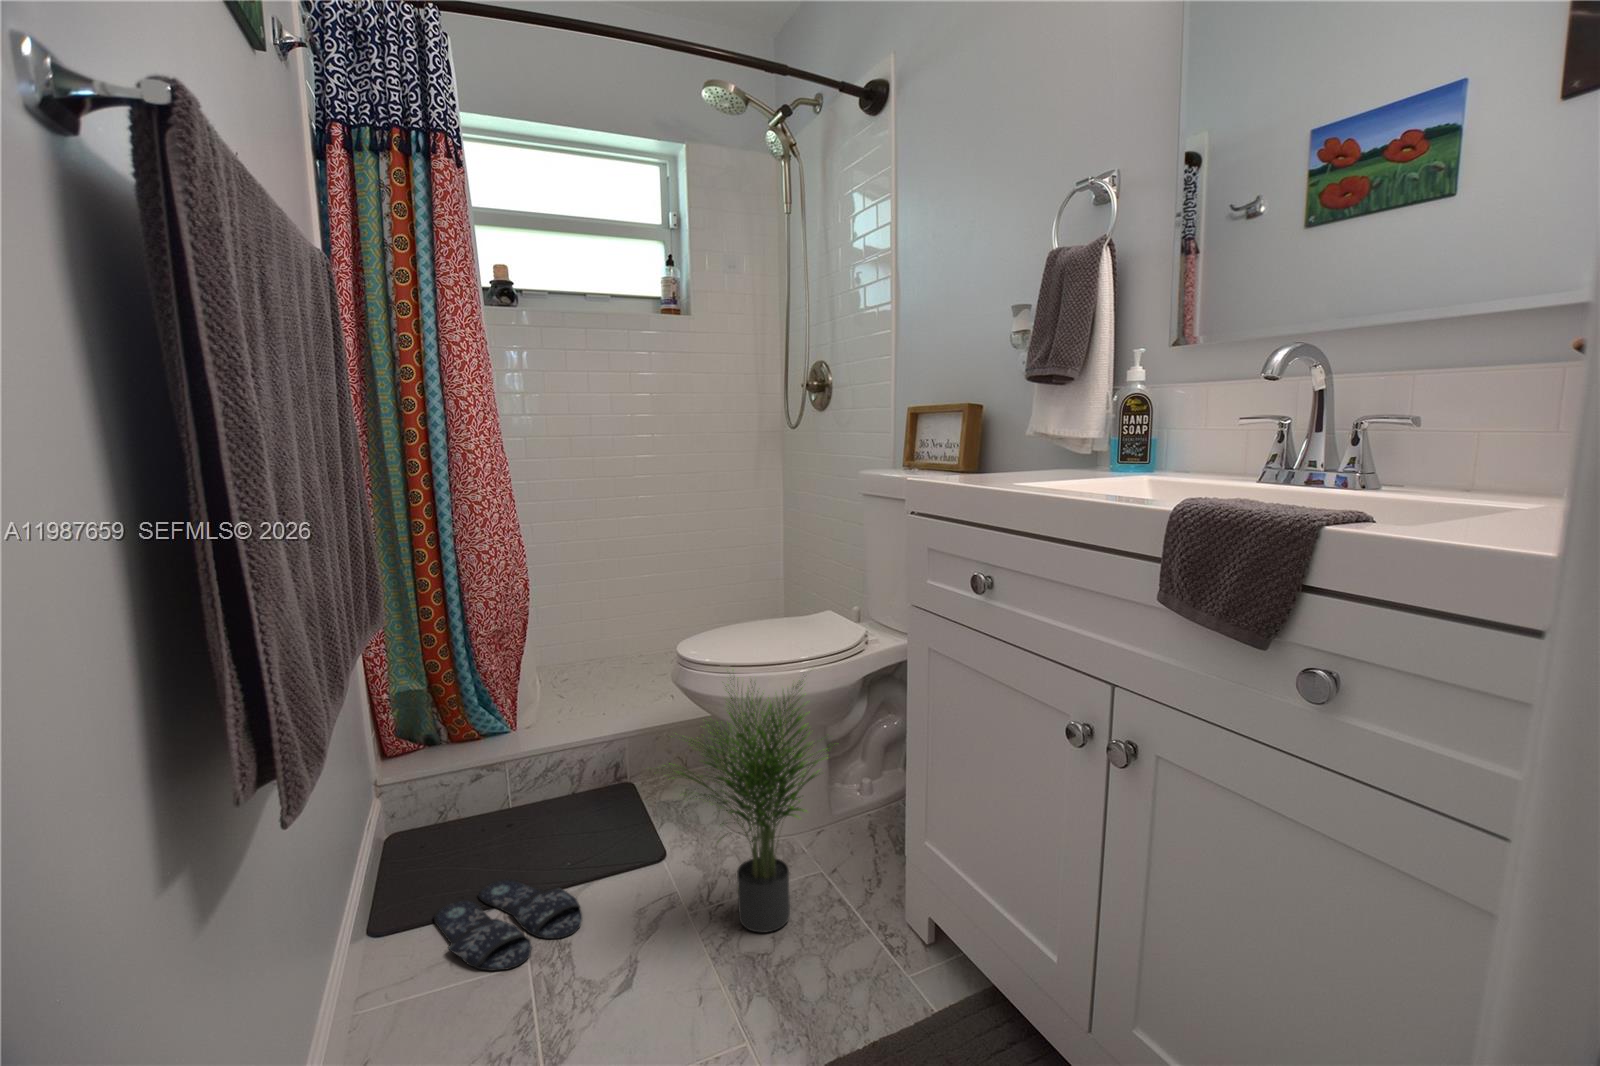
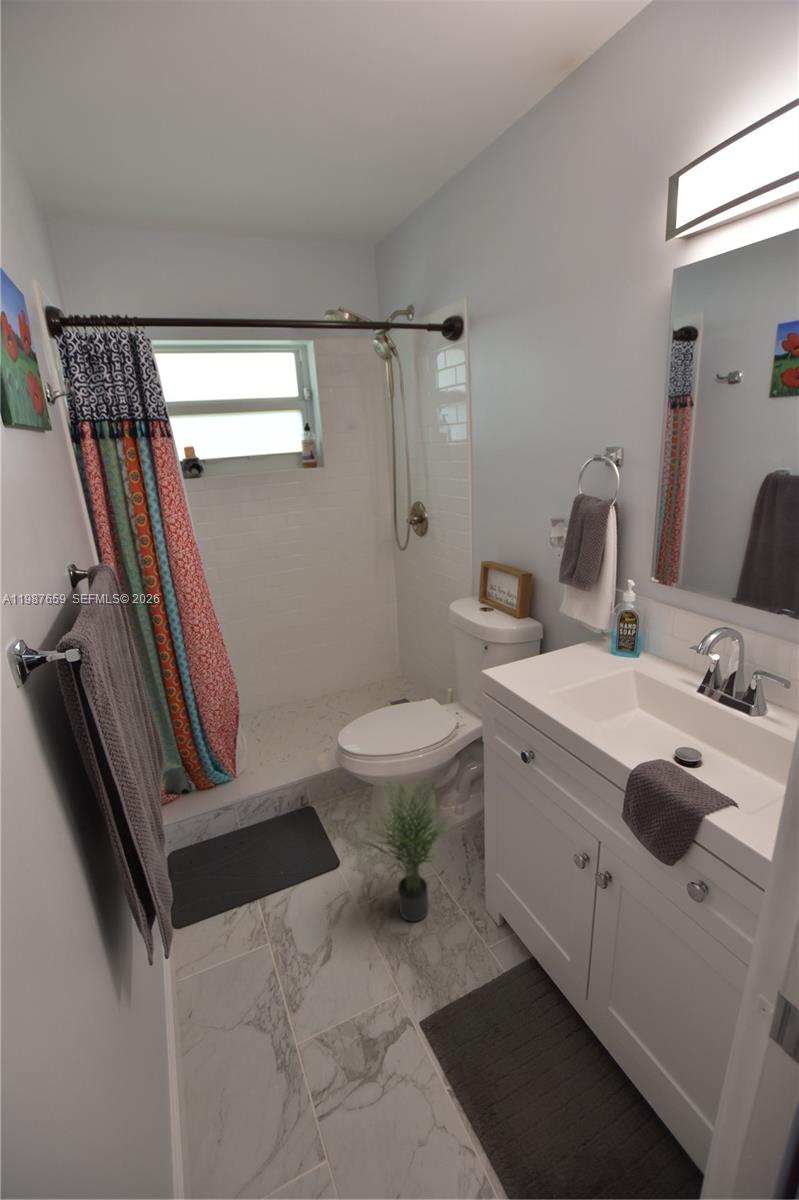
slippers: present [434,879,582,971] -> none [220,894,309,968]

